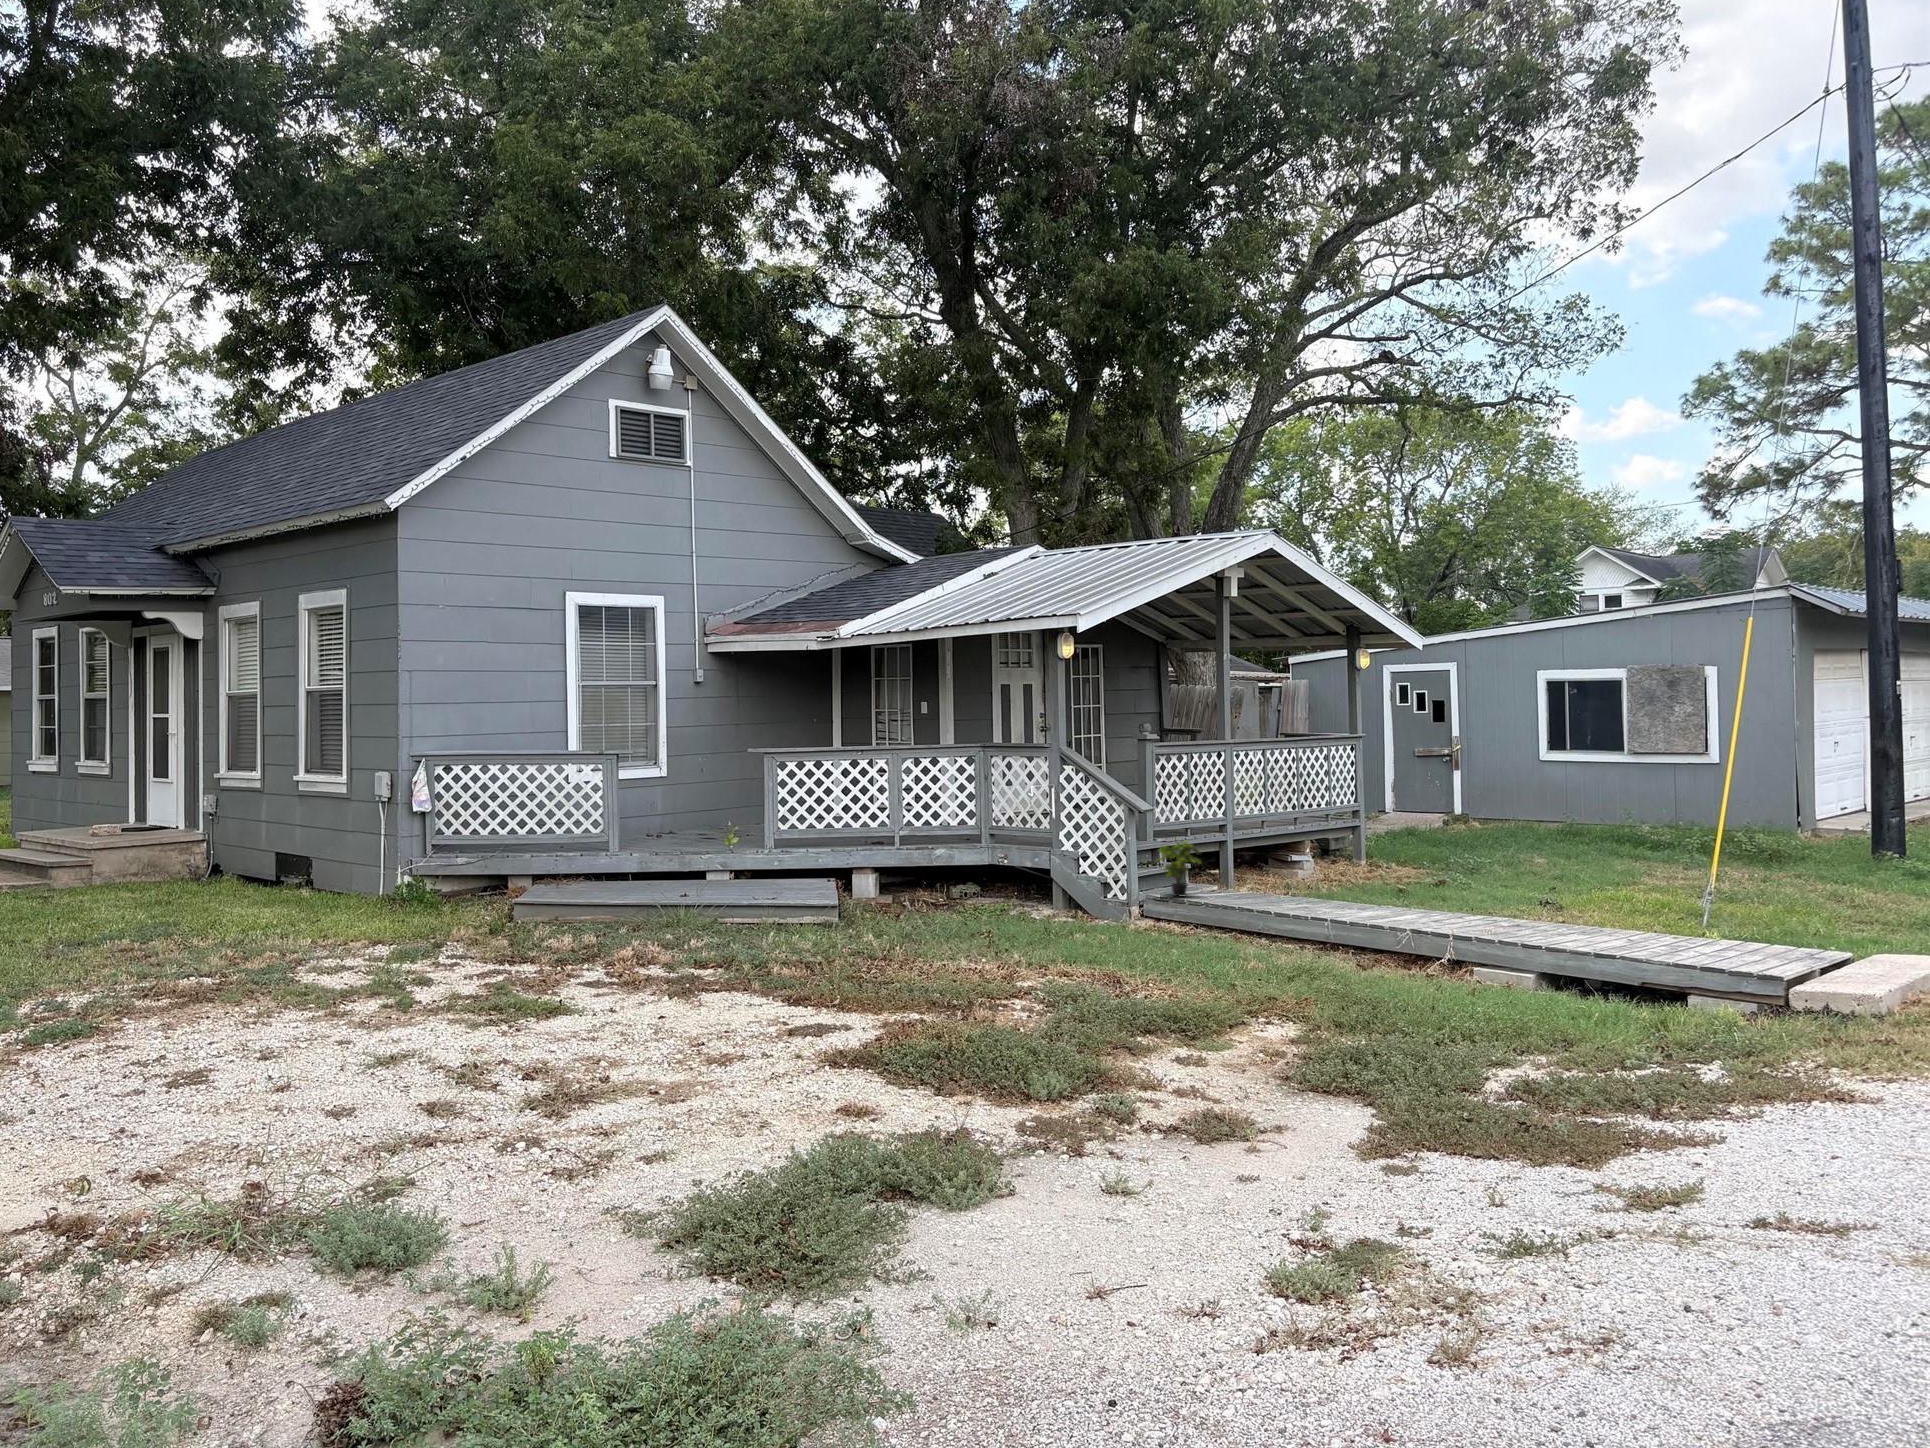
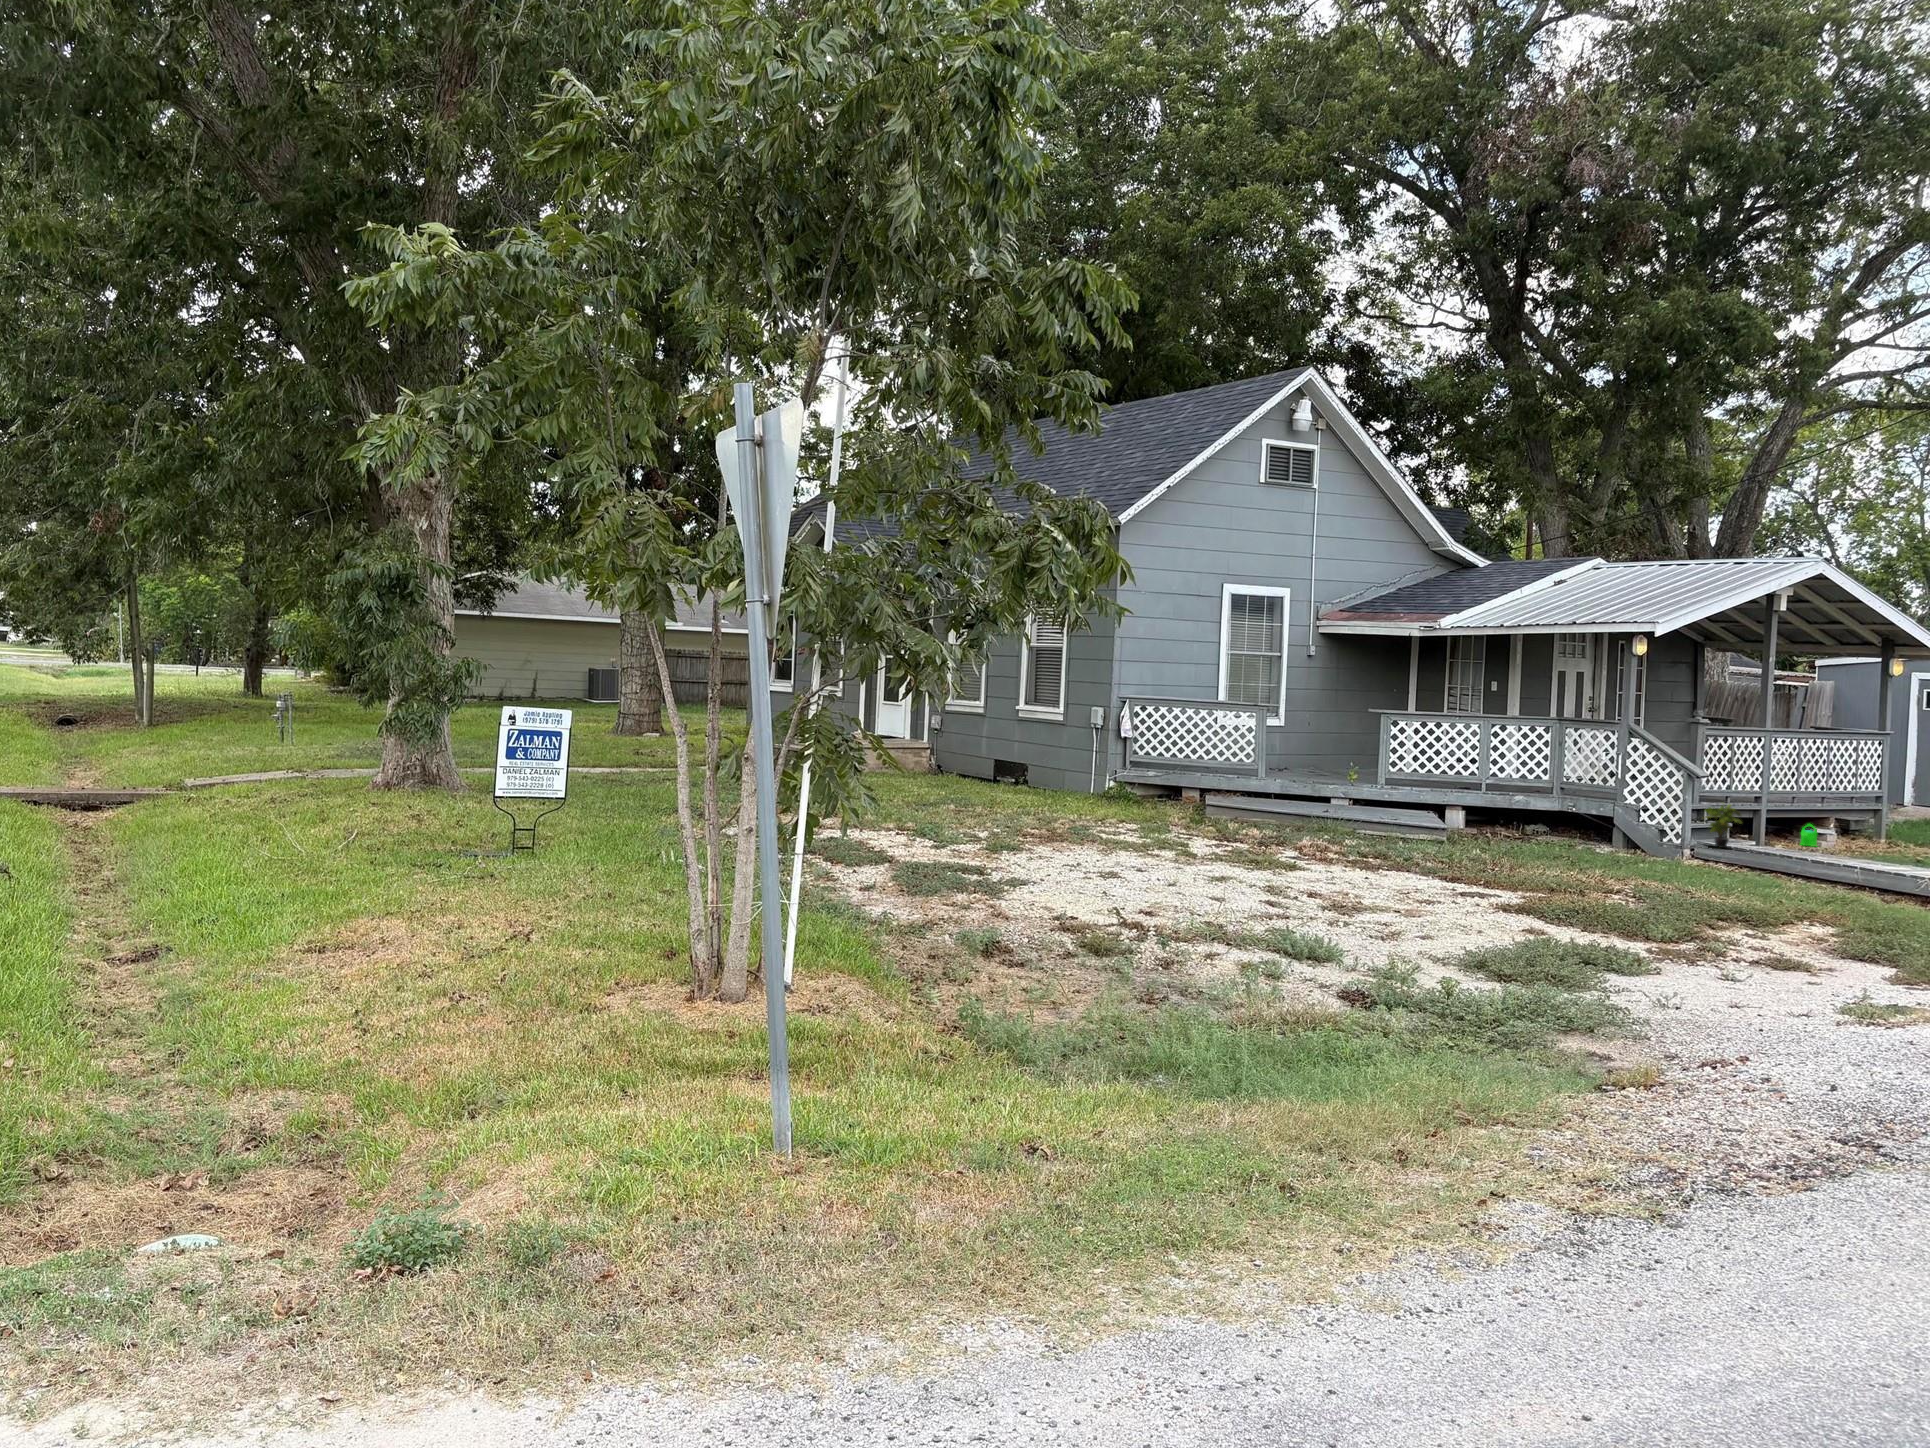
watering can: none [1271,854,1292,881] -> present [1800,824,1817,846]

